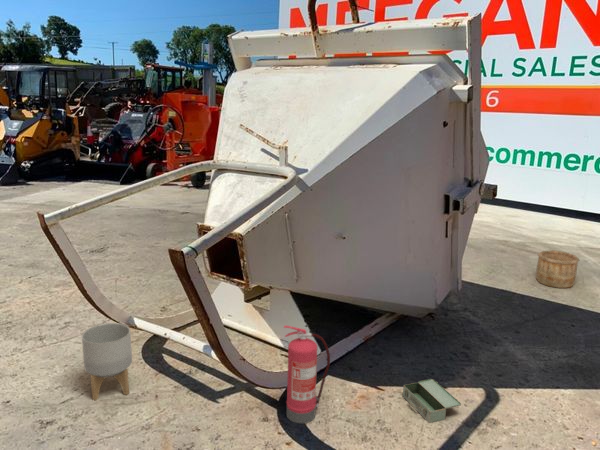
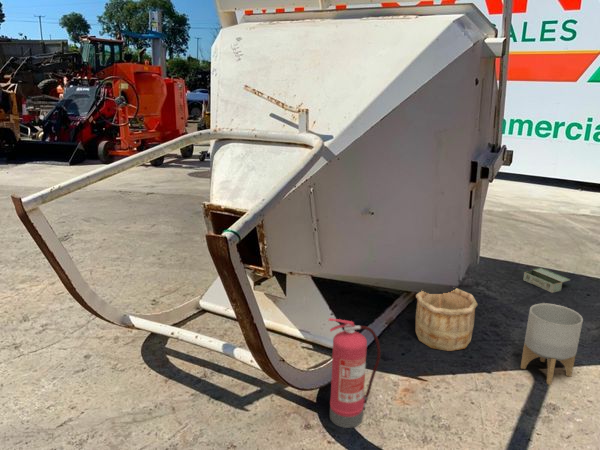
wooden bucket: present [536,250,579,288] -> present [415,288,478,351]
planter: present [82,323,132,400] -> present [521,303,583,385]
toolbox: present [403,379,461,423] -> present [523,268,570,293]

